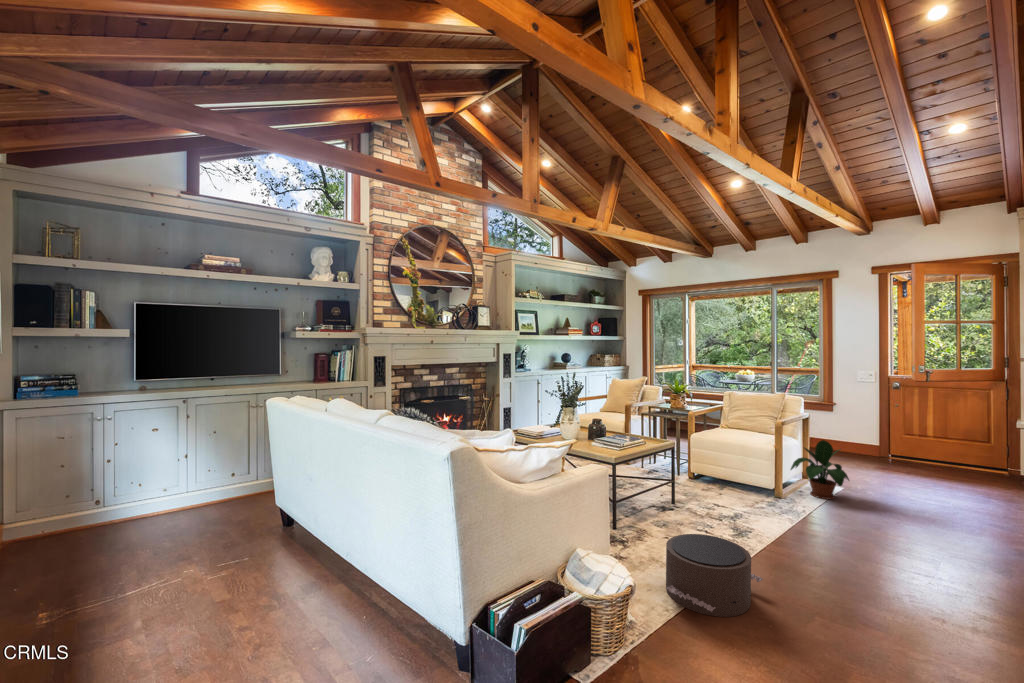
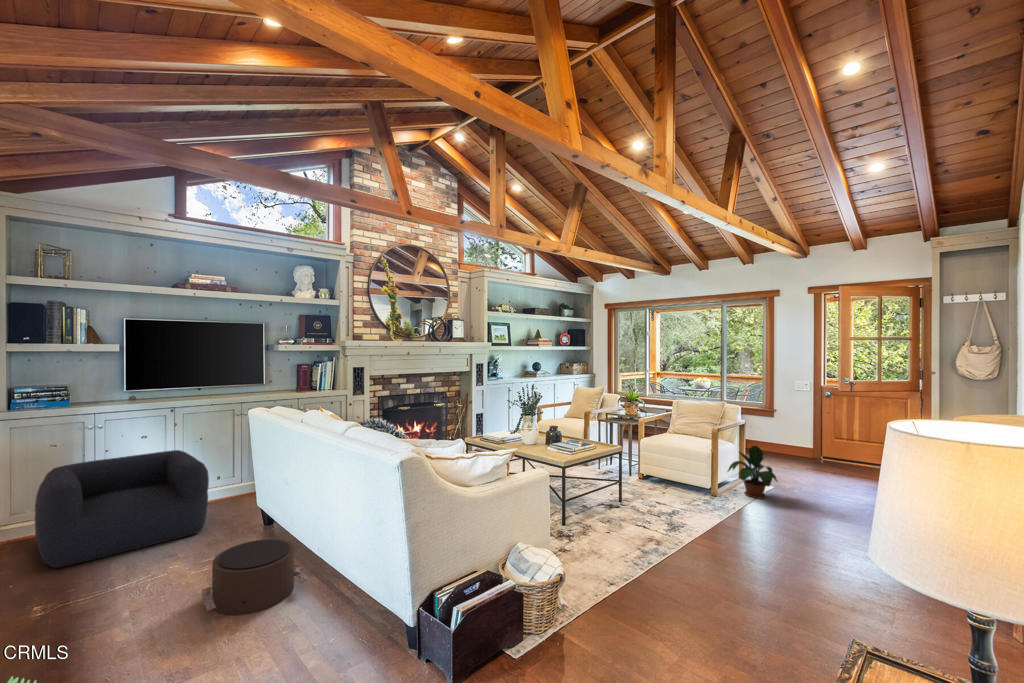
armchair: none [39,444,225,571] -> present [35,450,209,568]
pouf: present [666,534,763,617] -> present [202,539,309,615]

